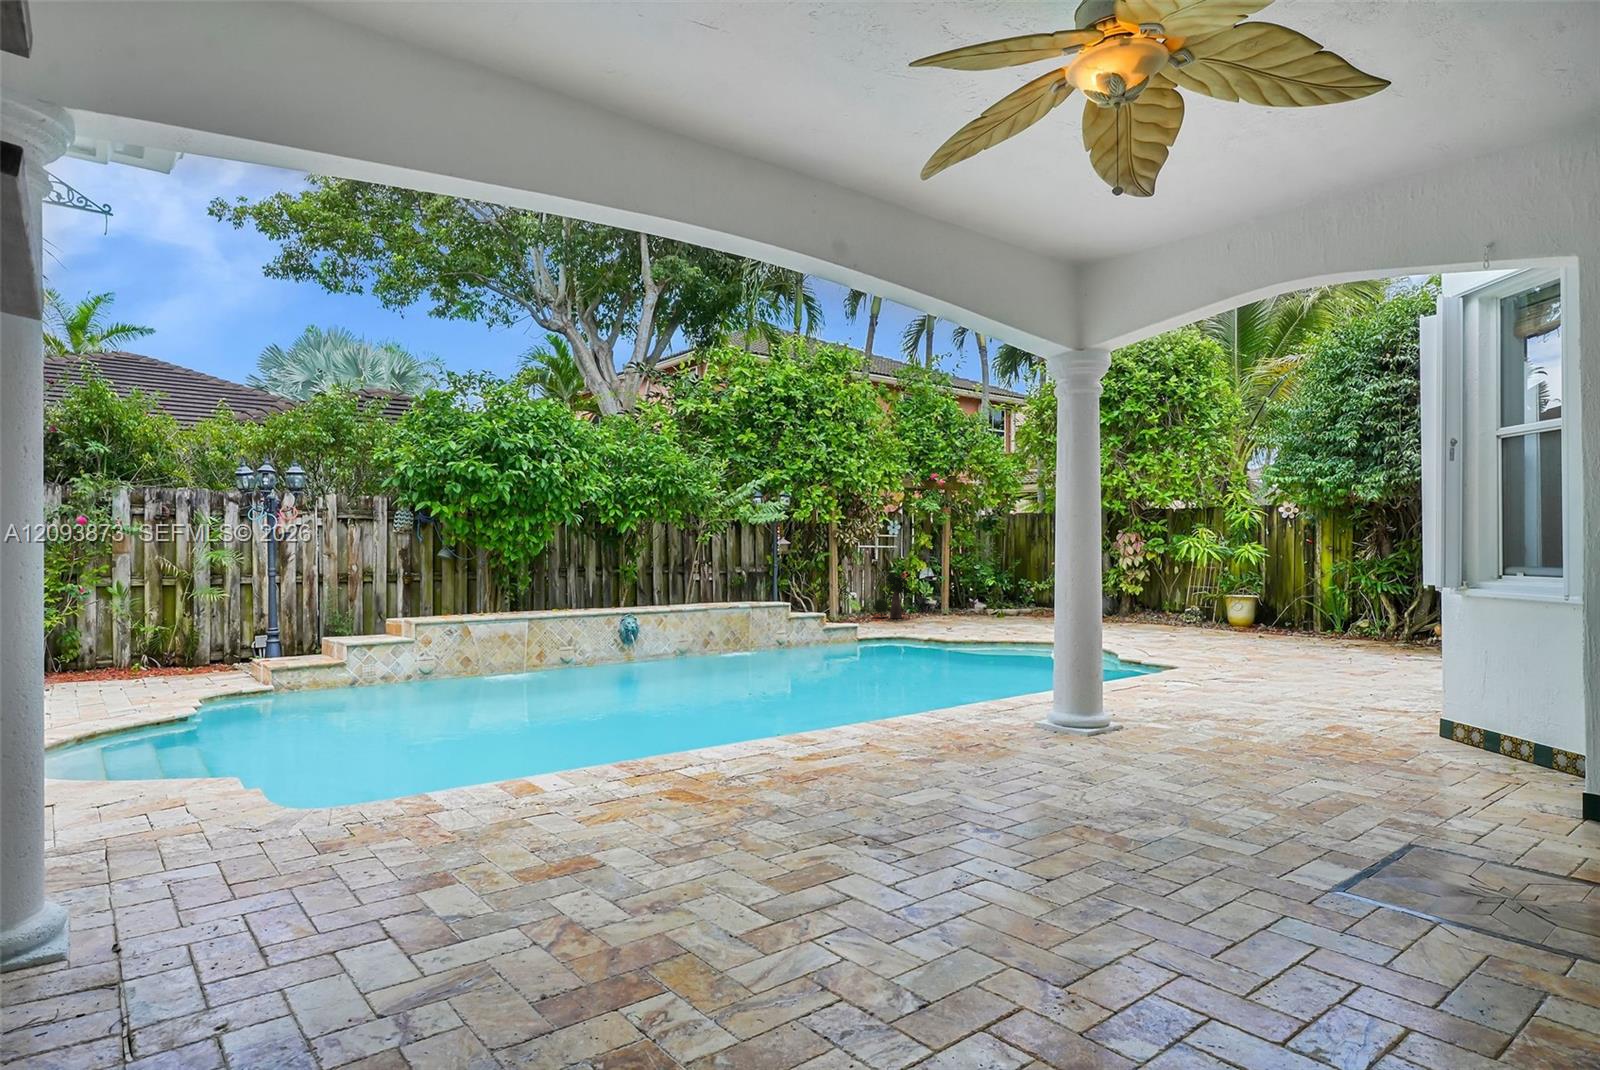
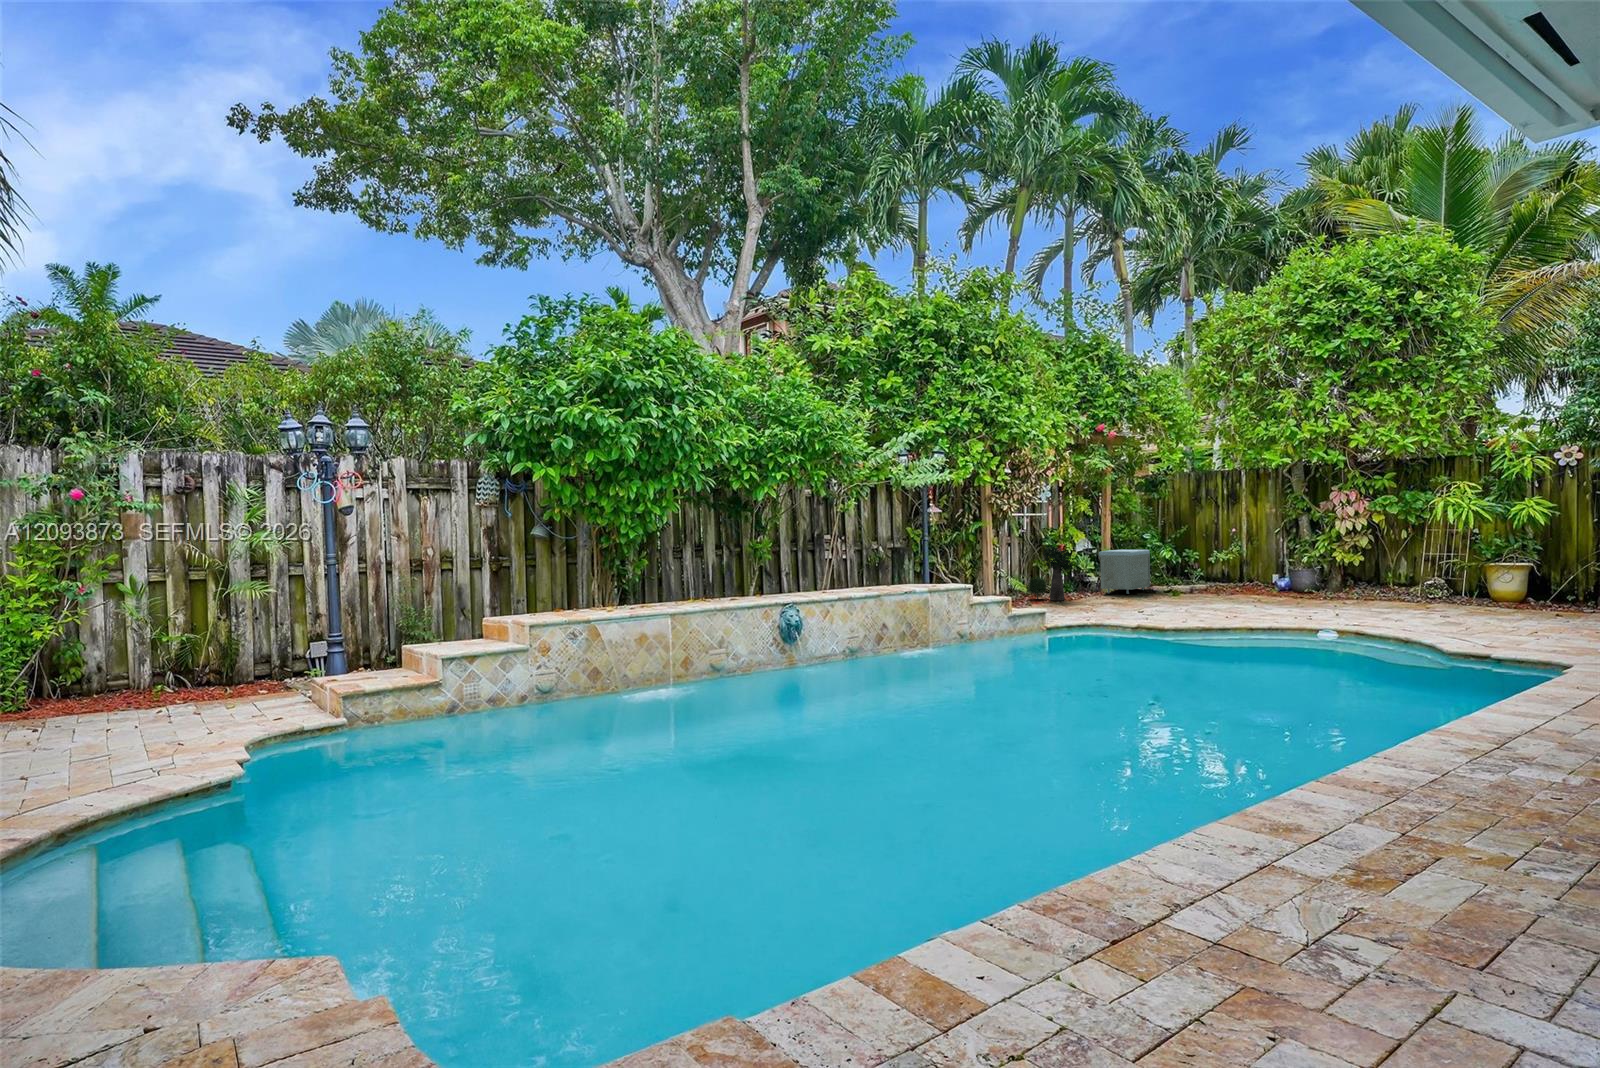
storage bench: none [934,577,978,614] -> present [1099,550,1150,594]

